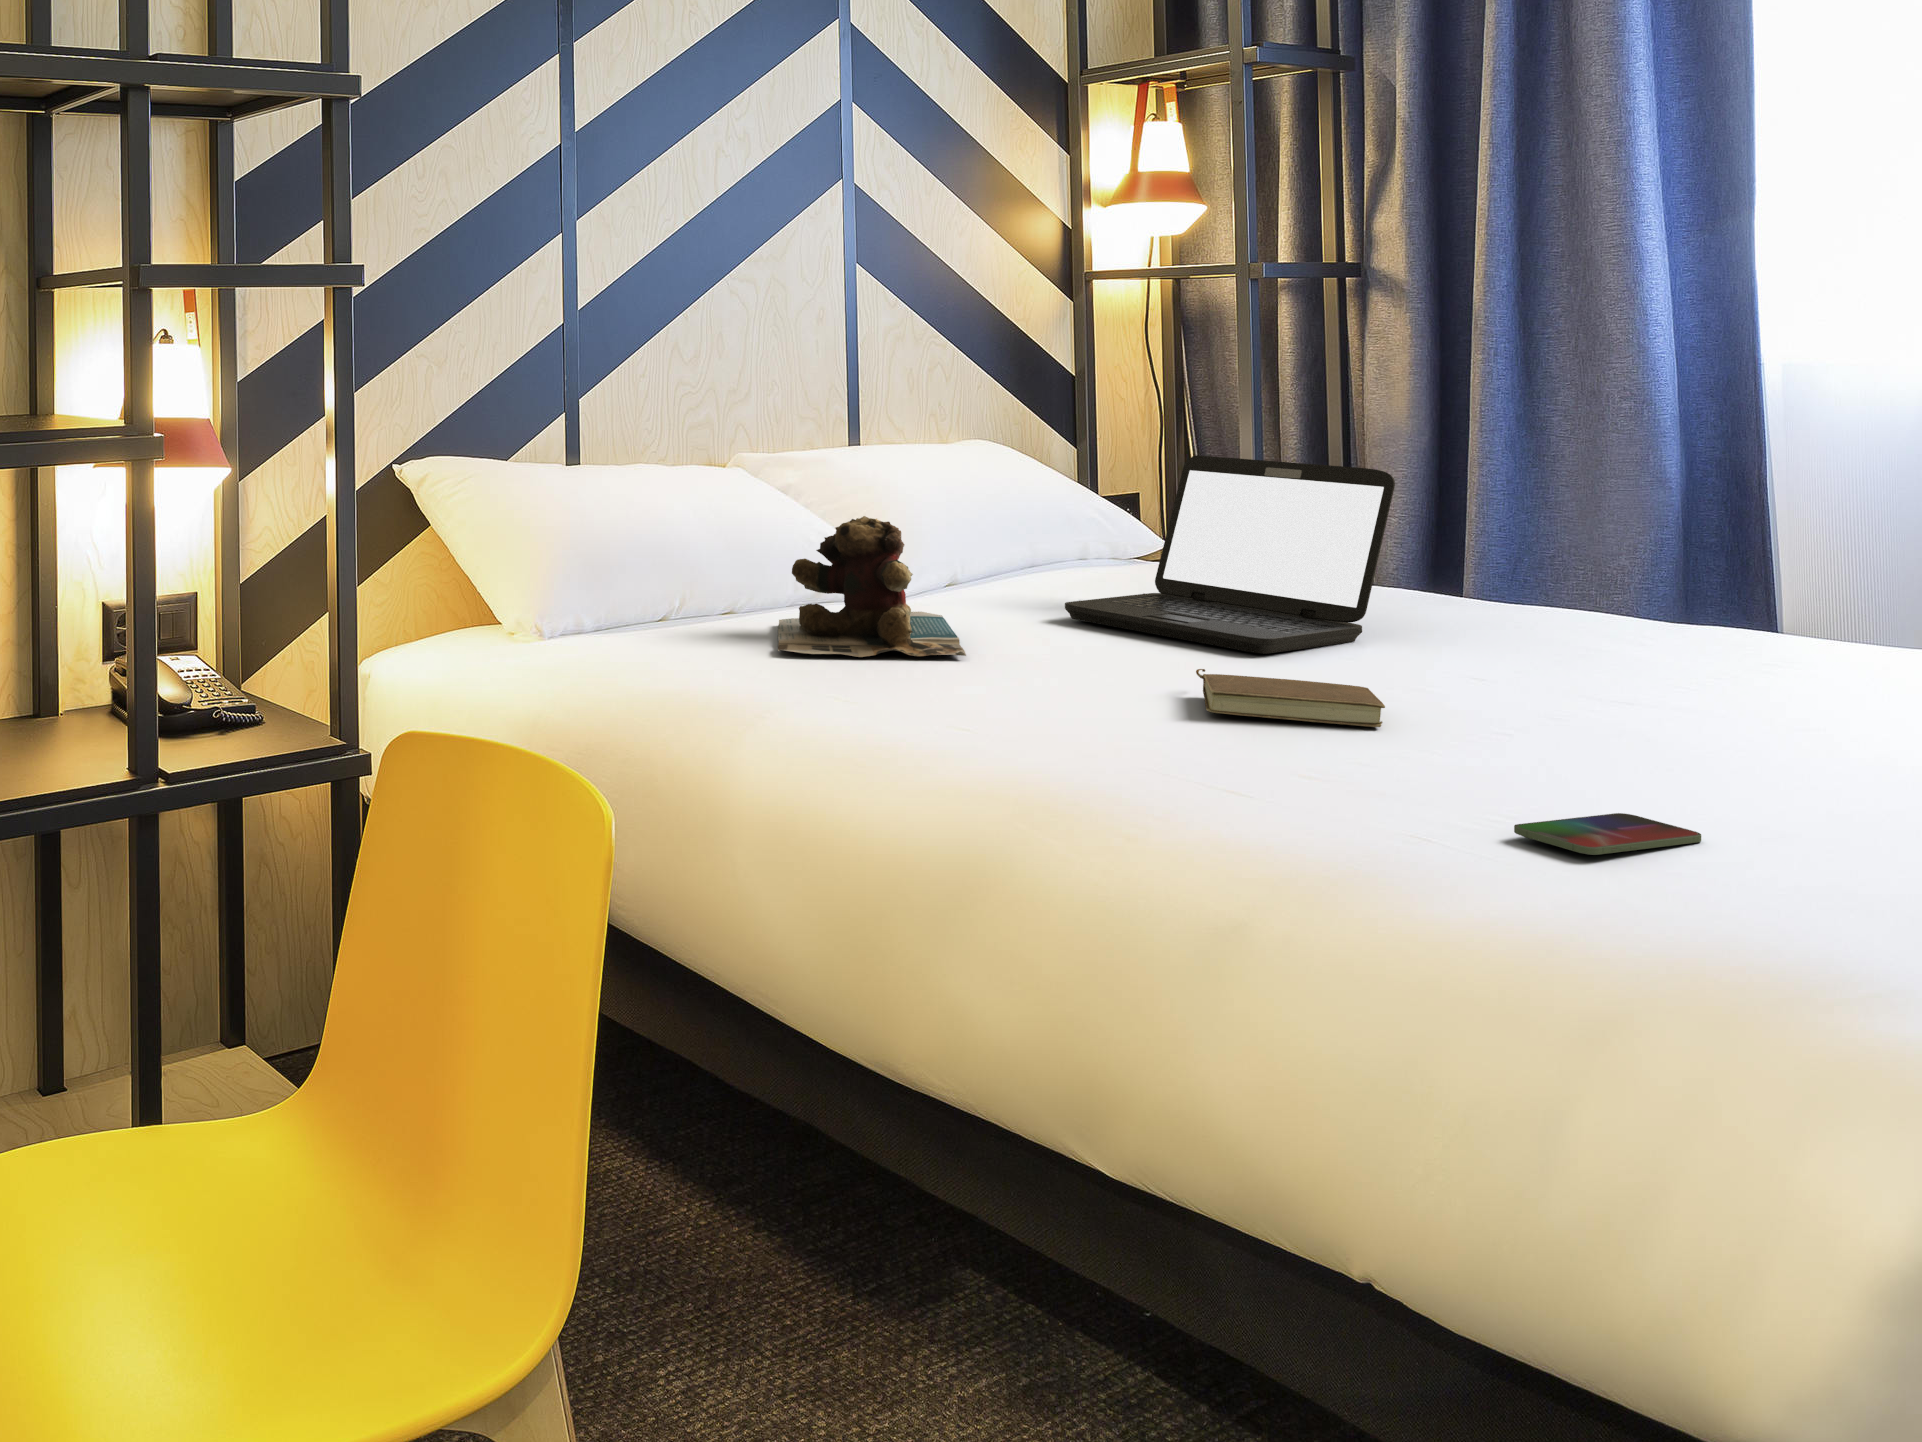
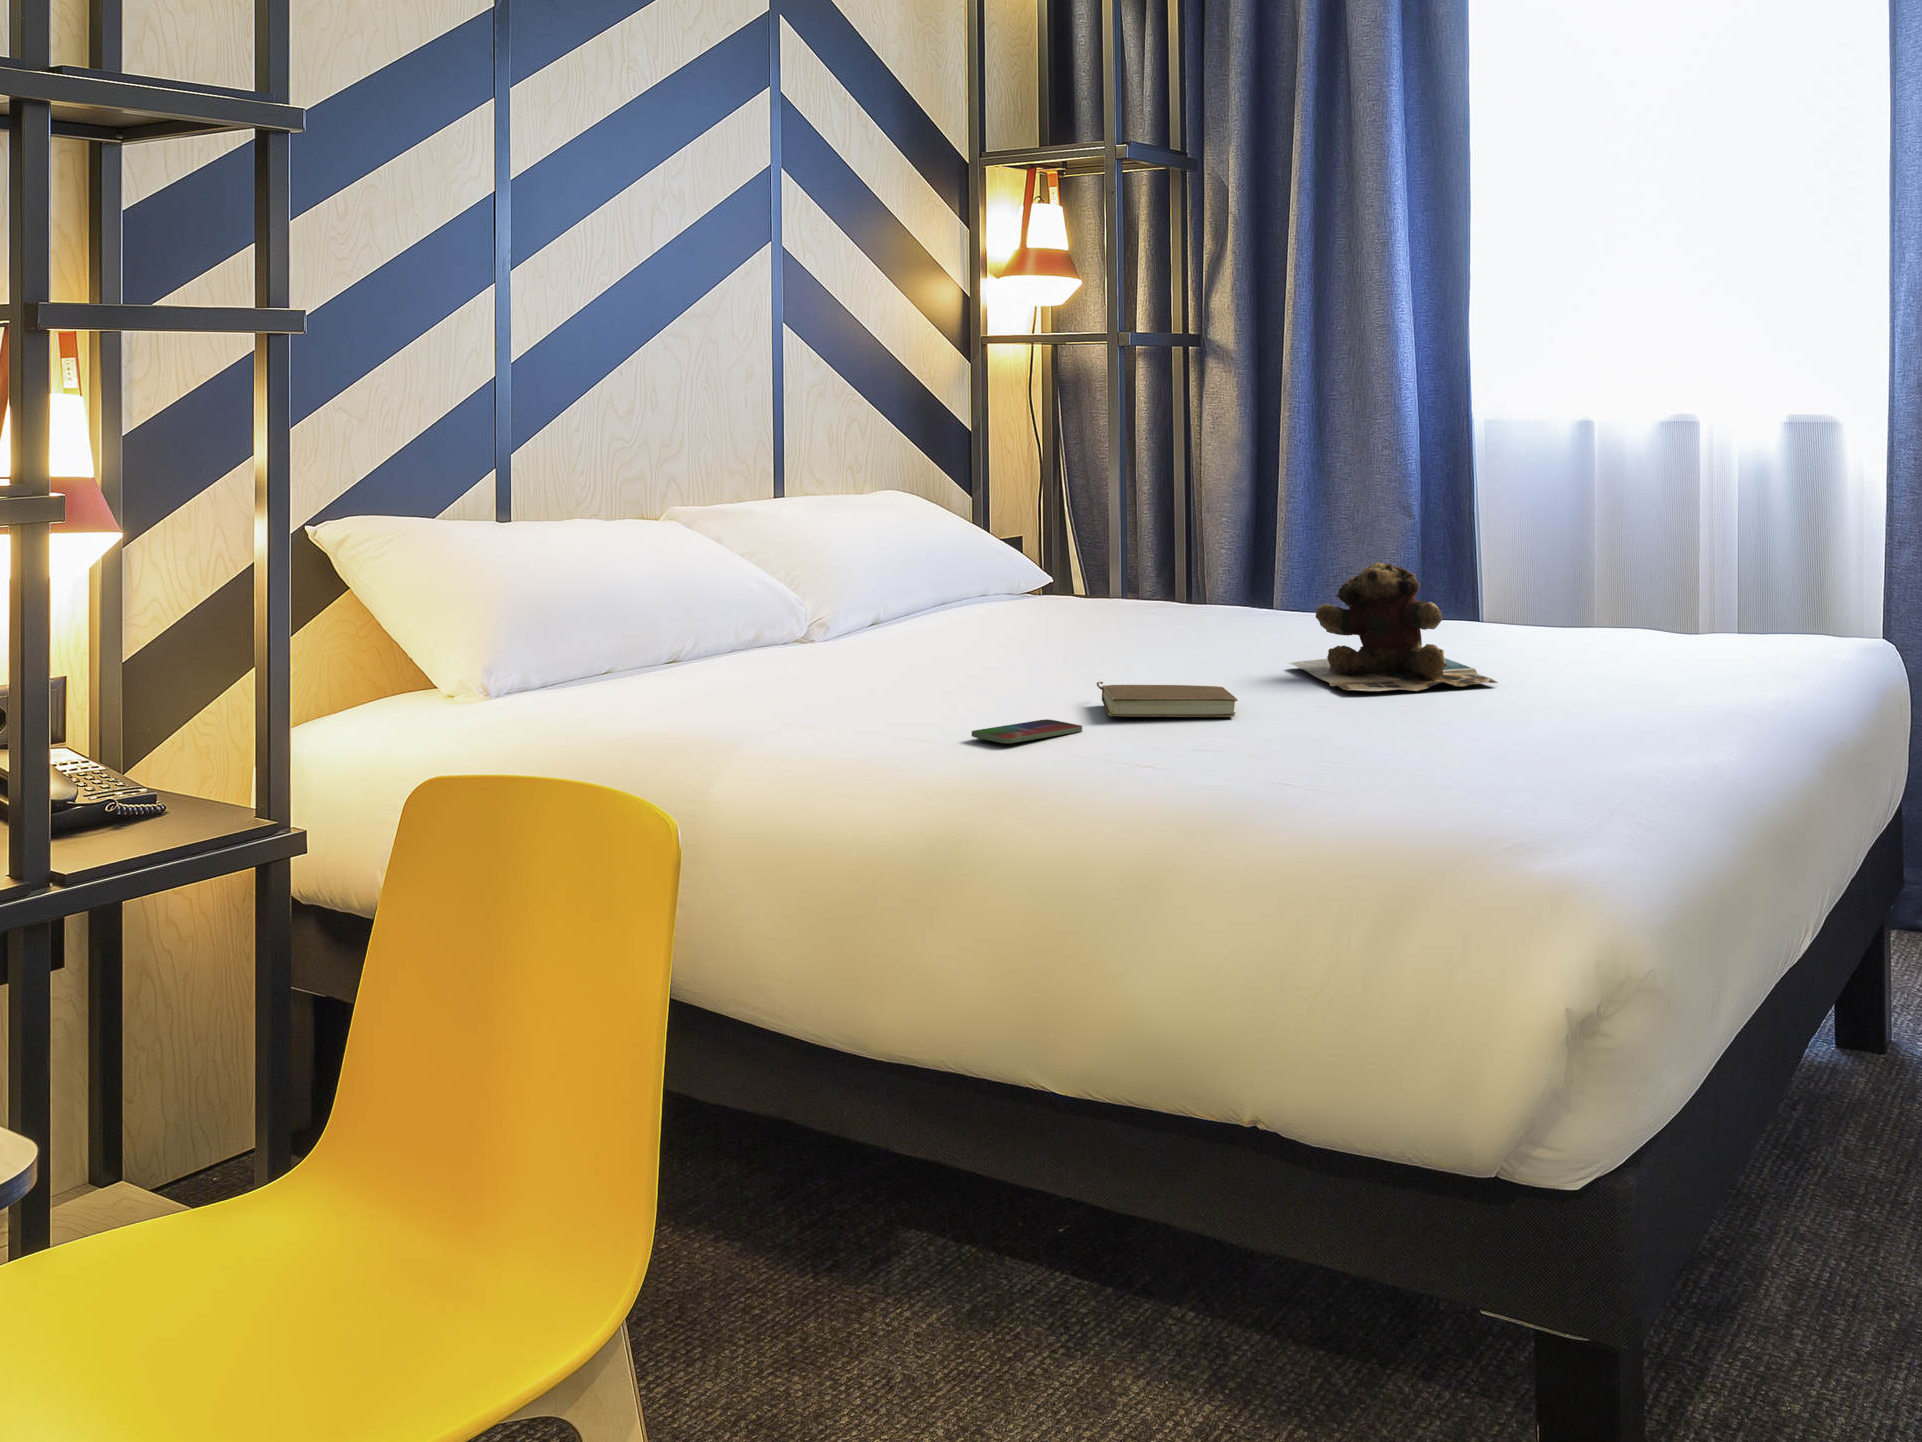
laptop: present [1065,455,1395,654] -> none [979,502,1236,667]
teddy bear: present [778,516,966,657] -> present [1289,562,1498,691]
smartphone: present [1514,813,1701,855] -> present [972,719,1082,743]

